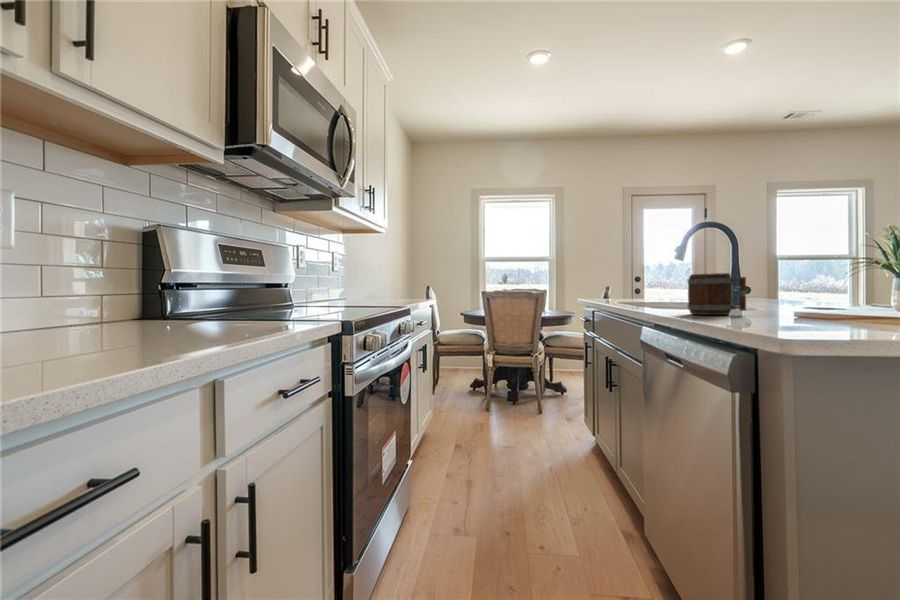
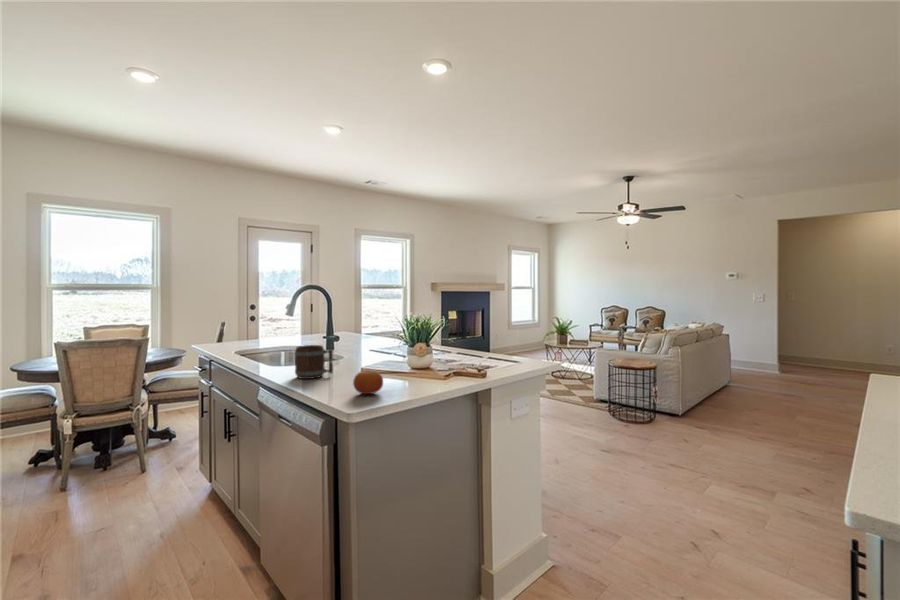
fruit: none [790,289,857,326] -> present [353,370,383,394]

